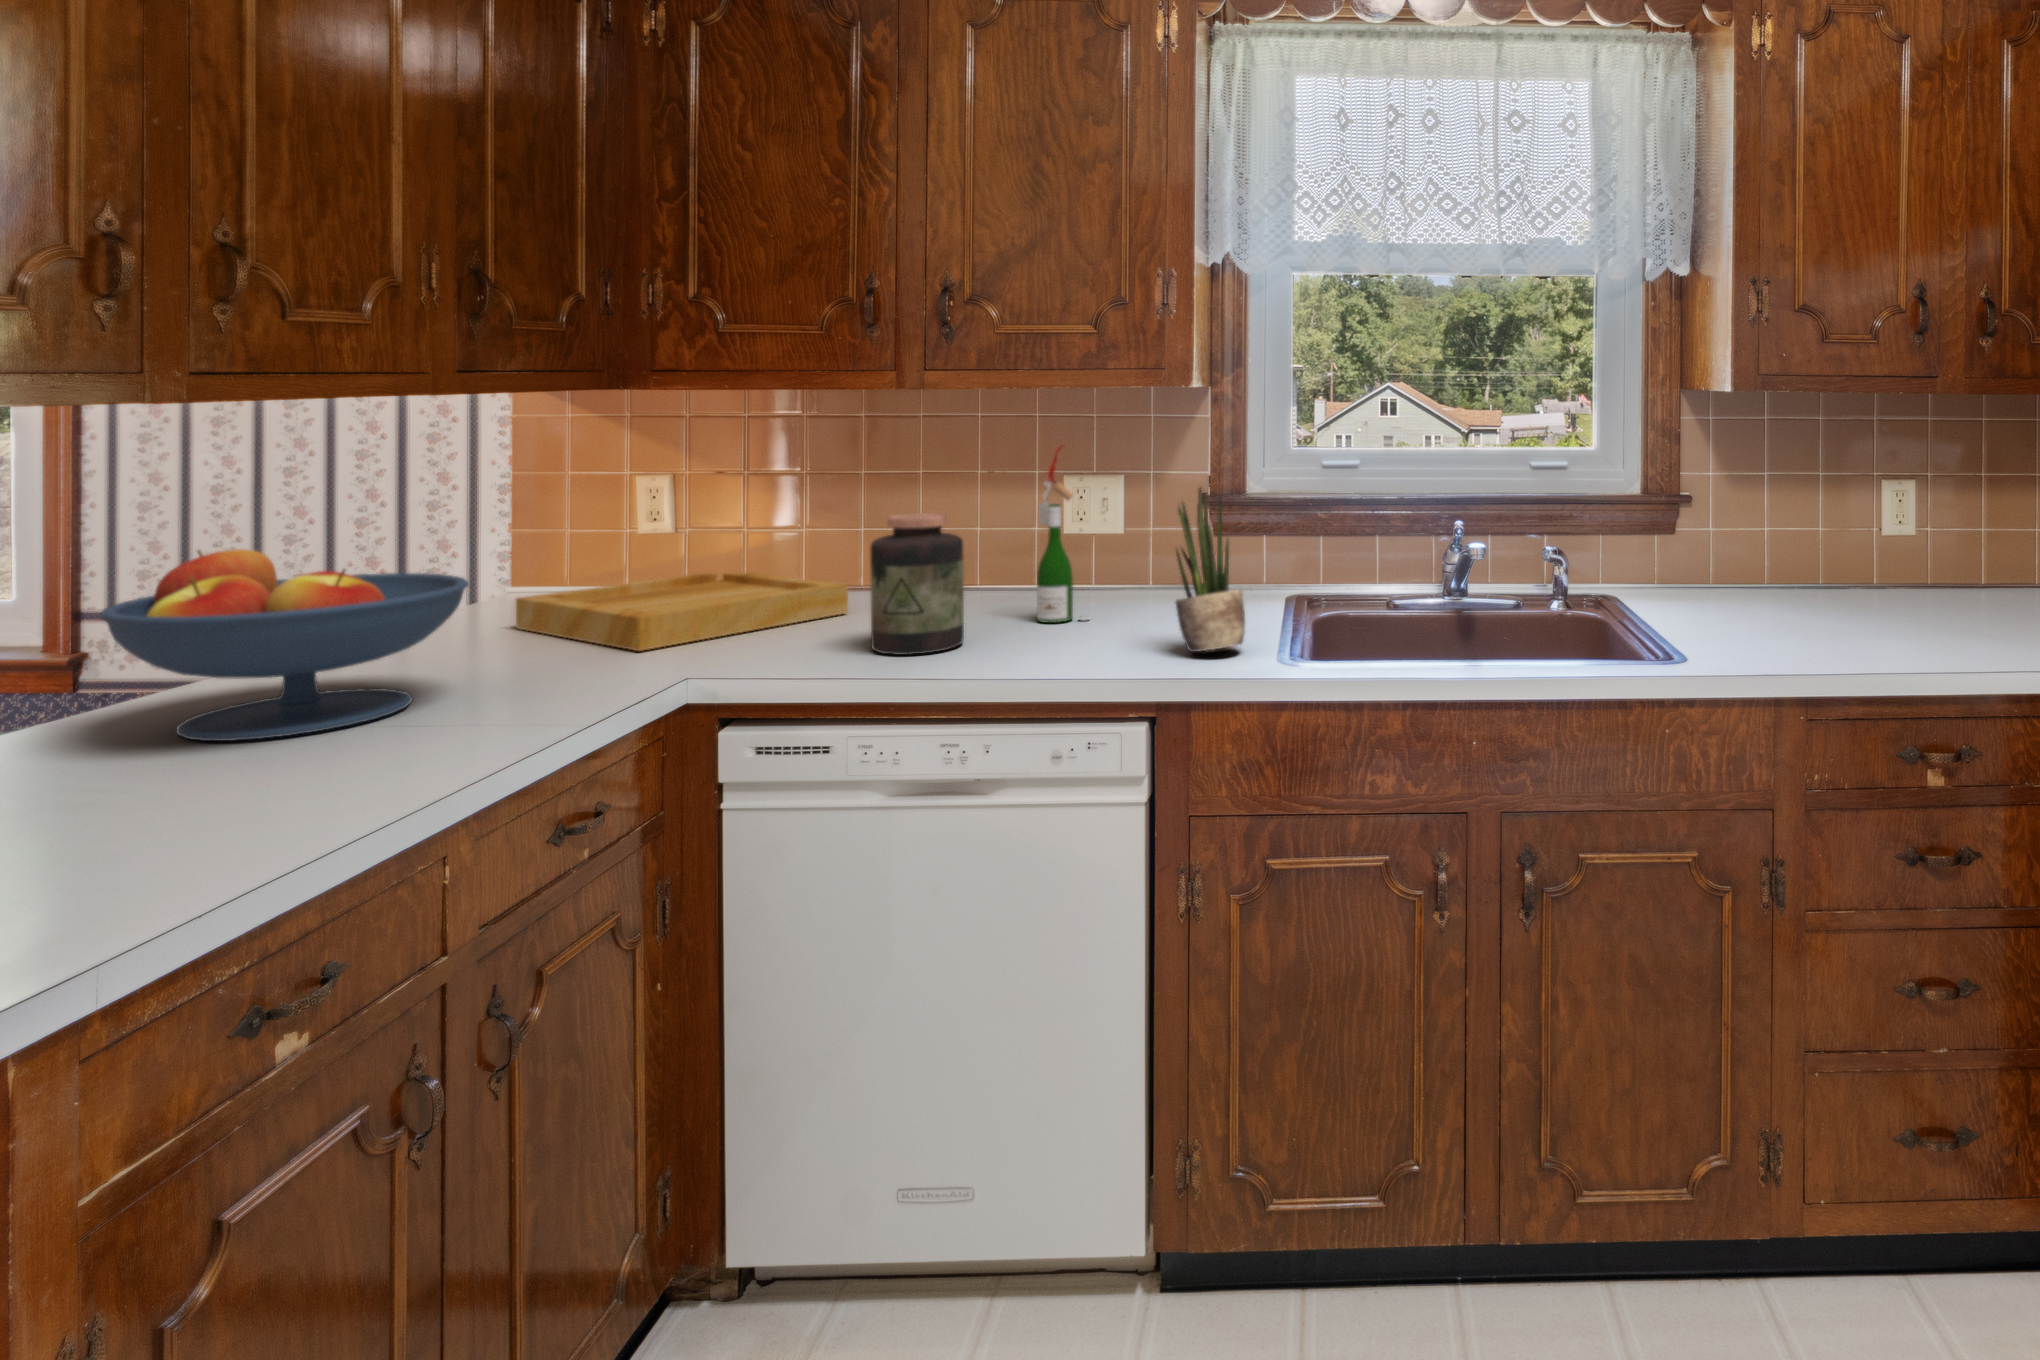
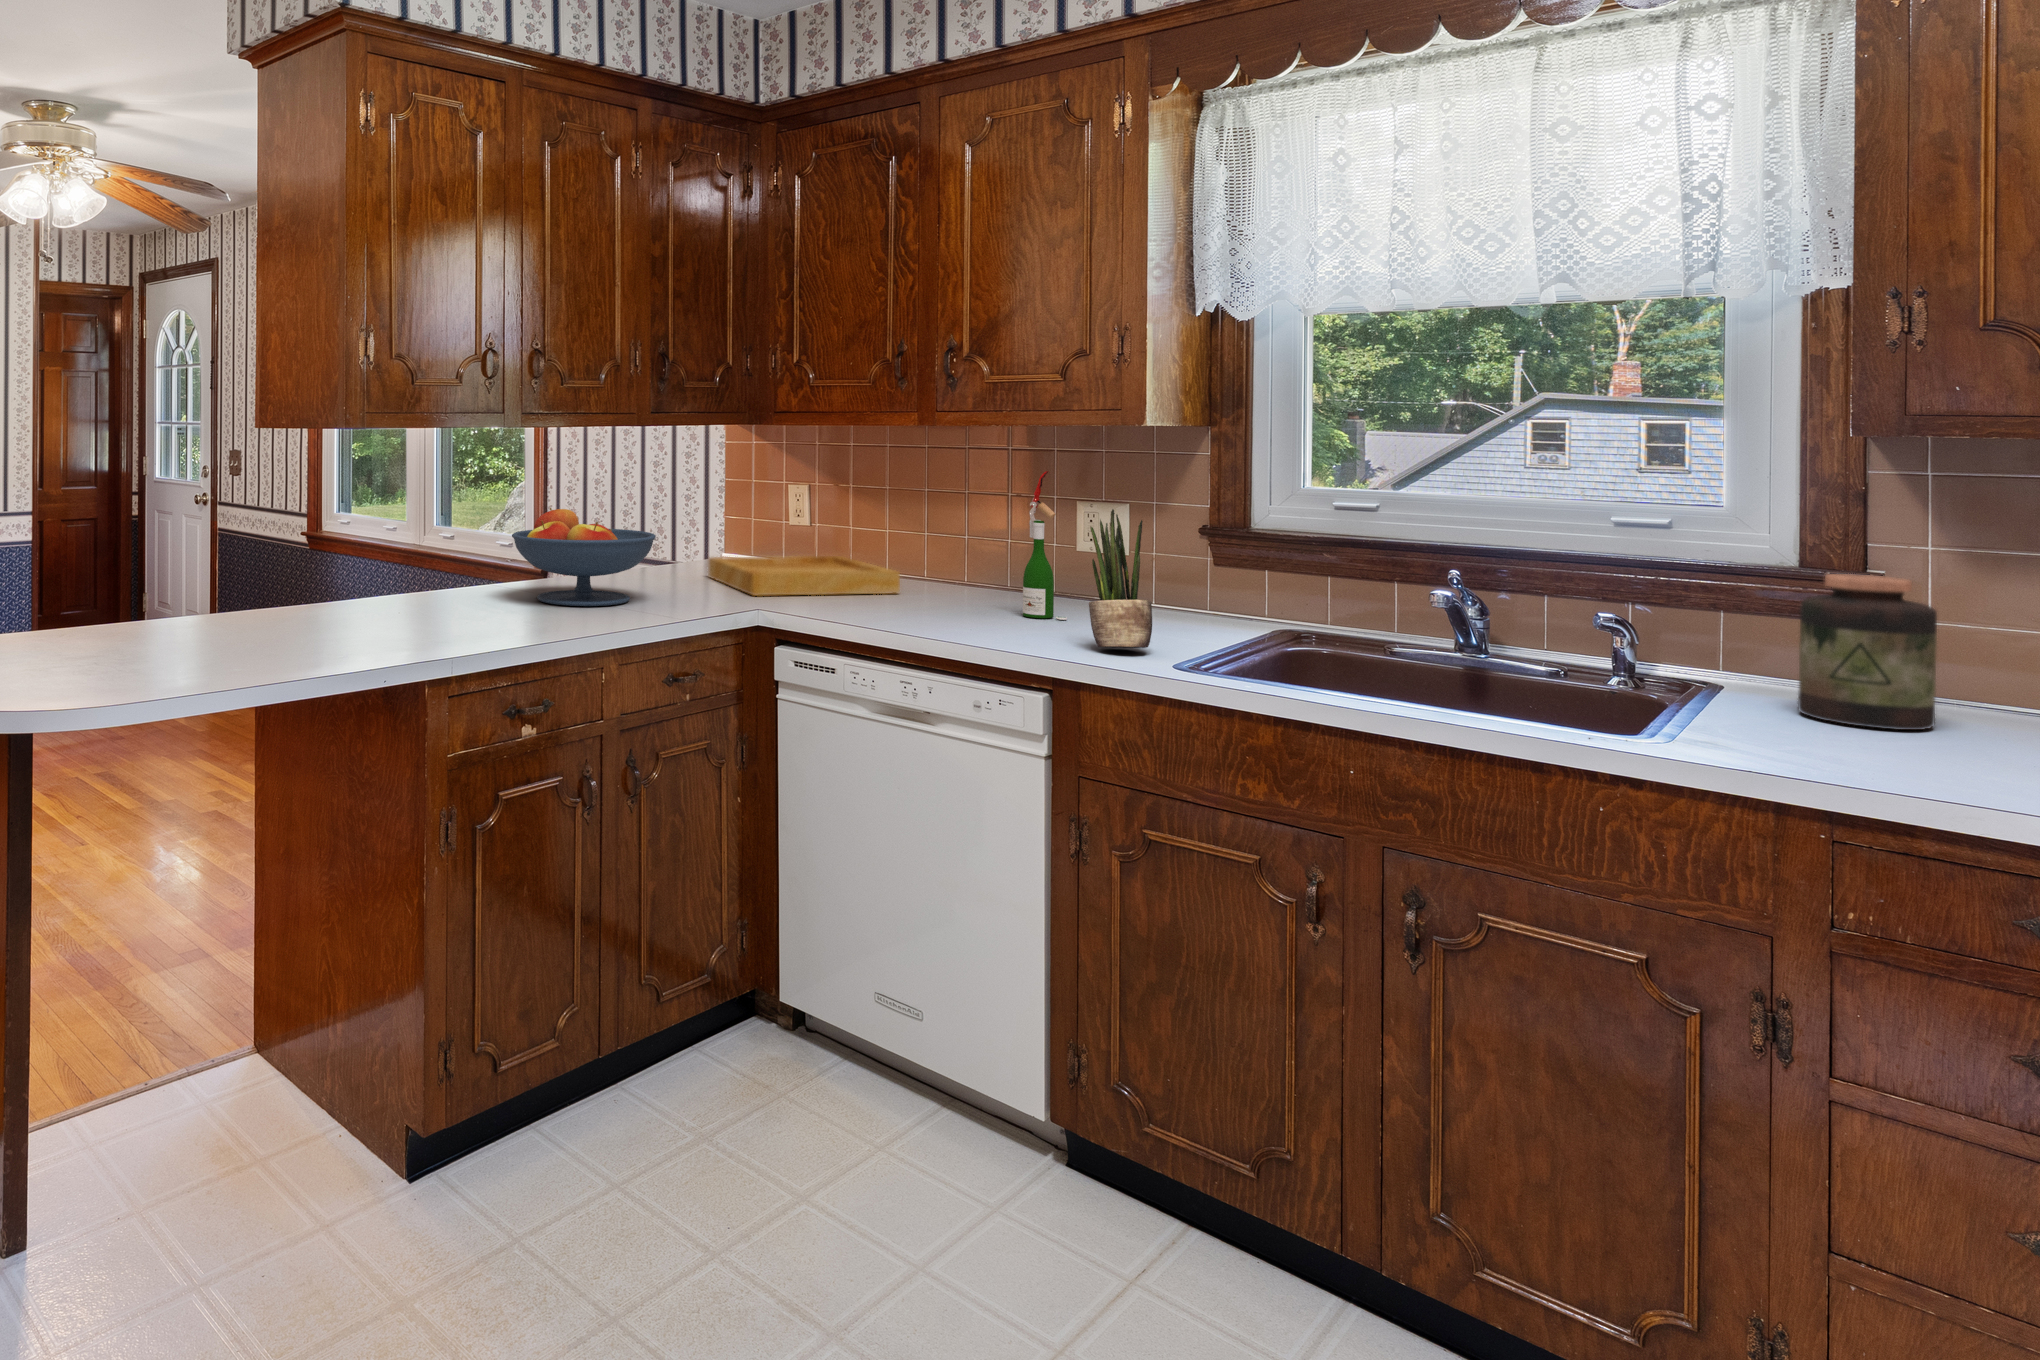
jar: present [870,513,964,655] -> present [1798,574,1937,730]

